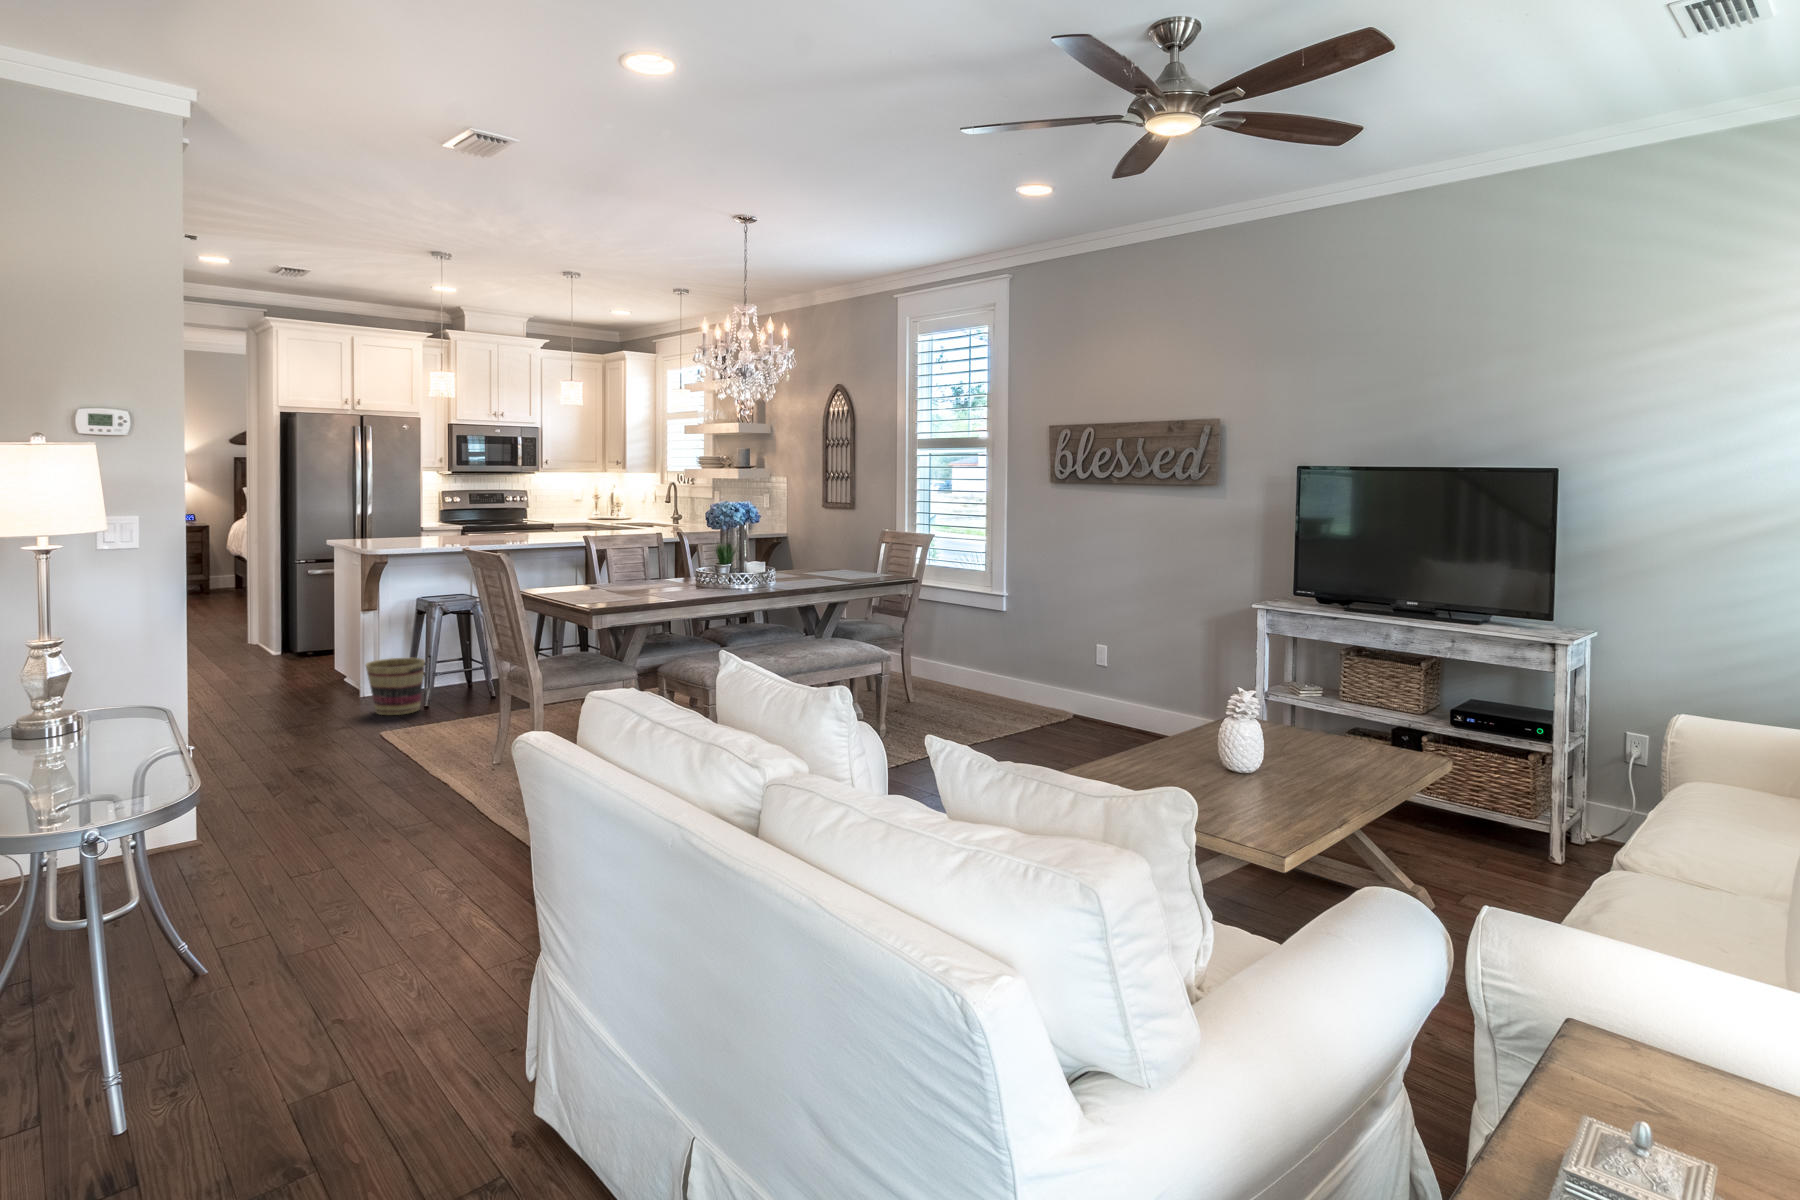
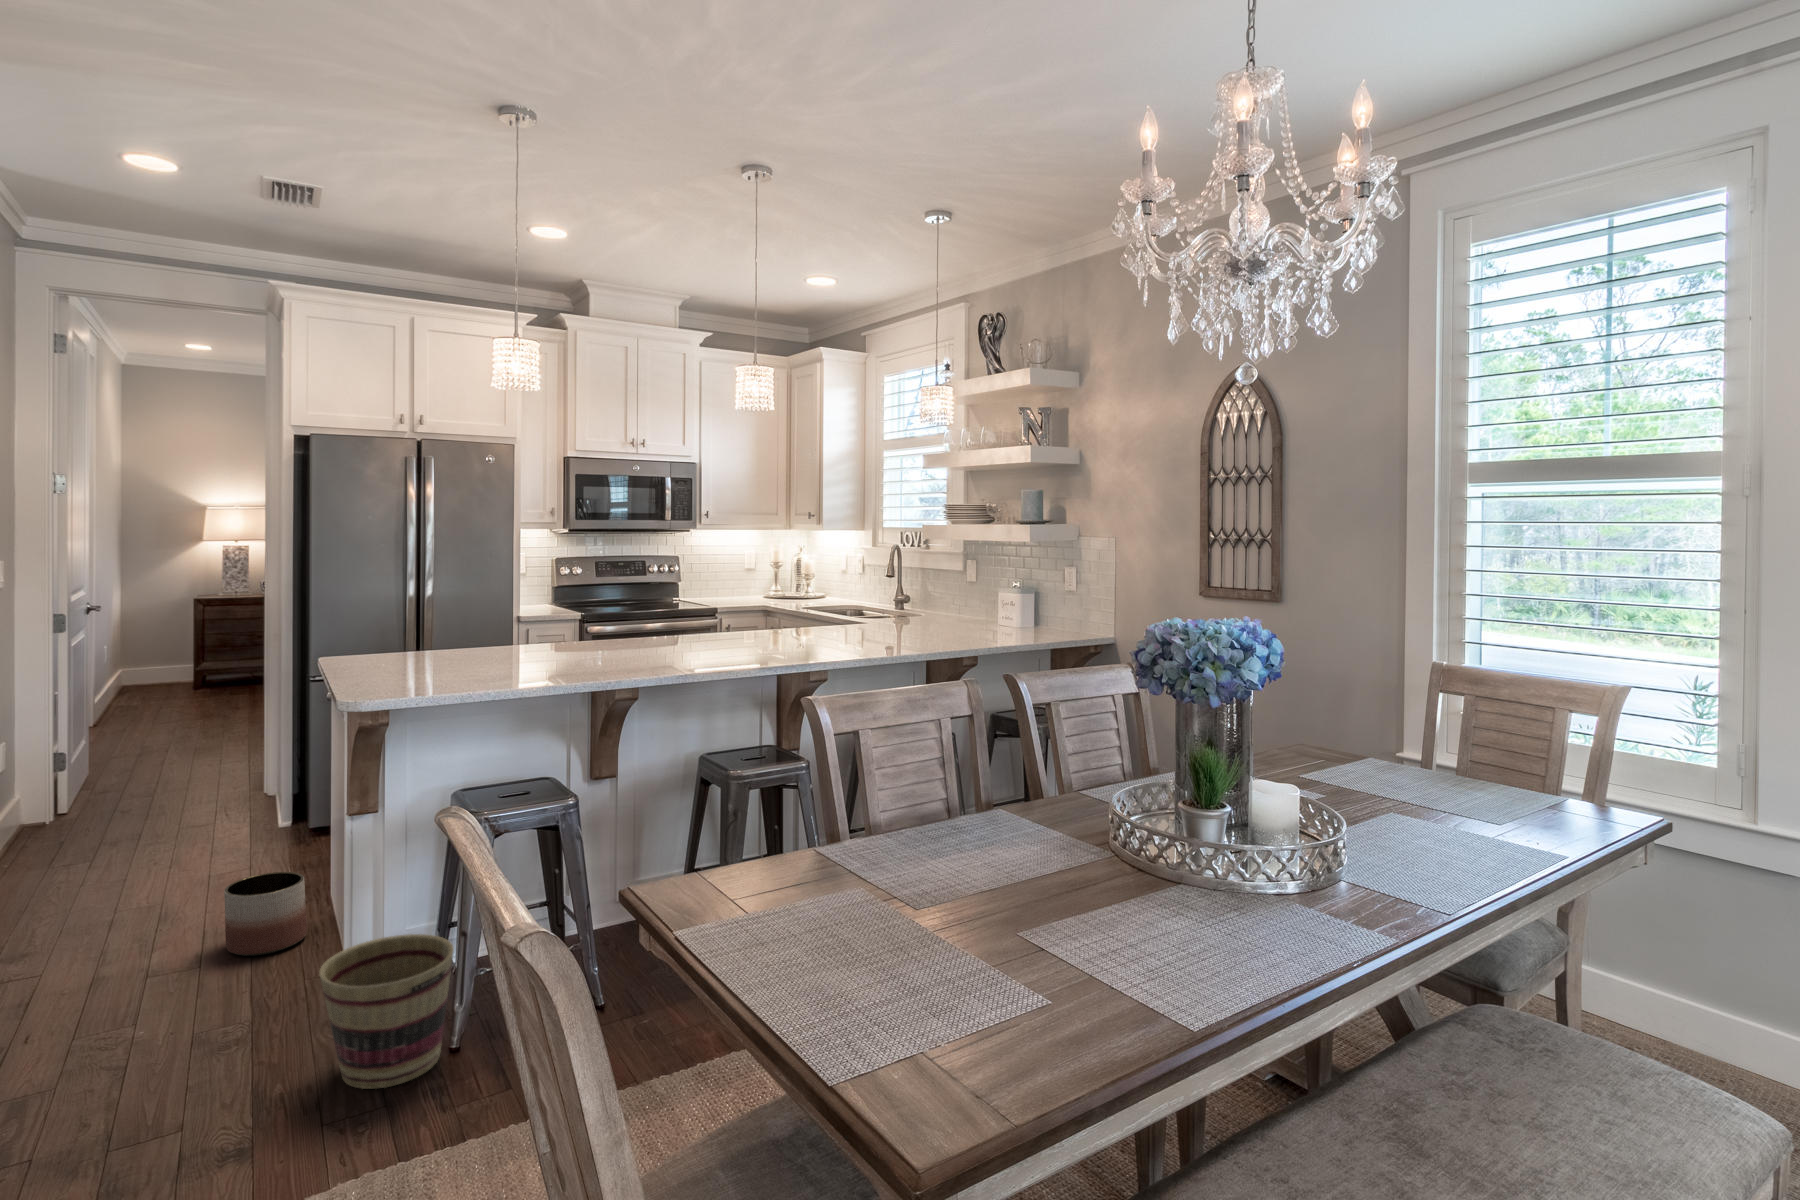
planter: none [286,652,329,689] -> present [224,872,307,956]

